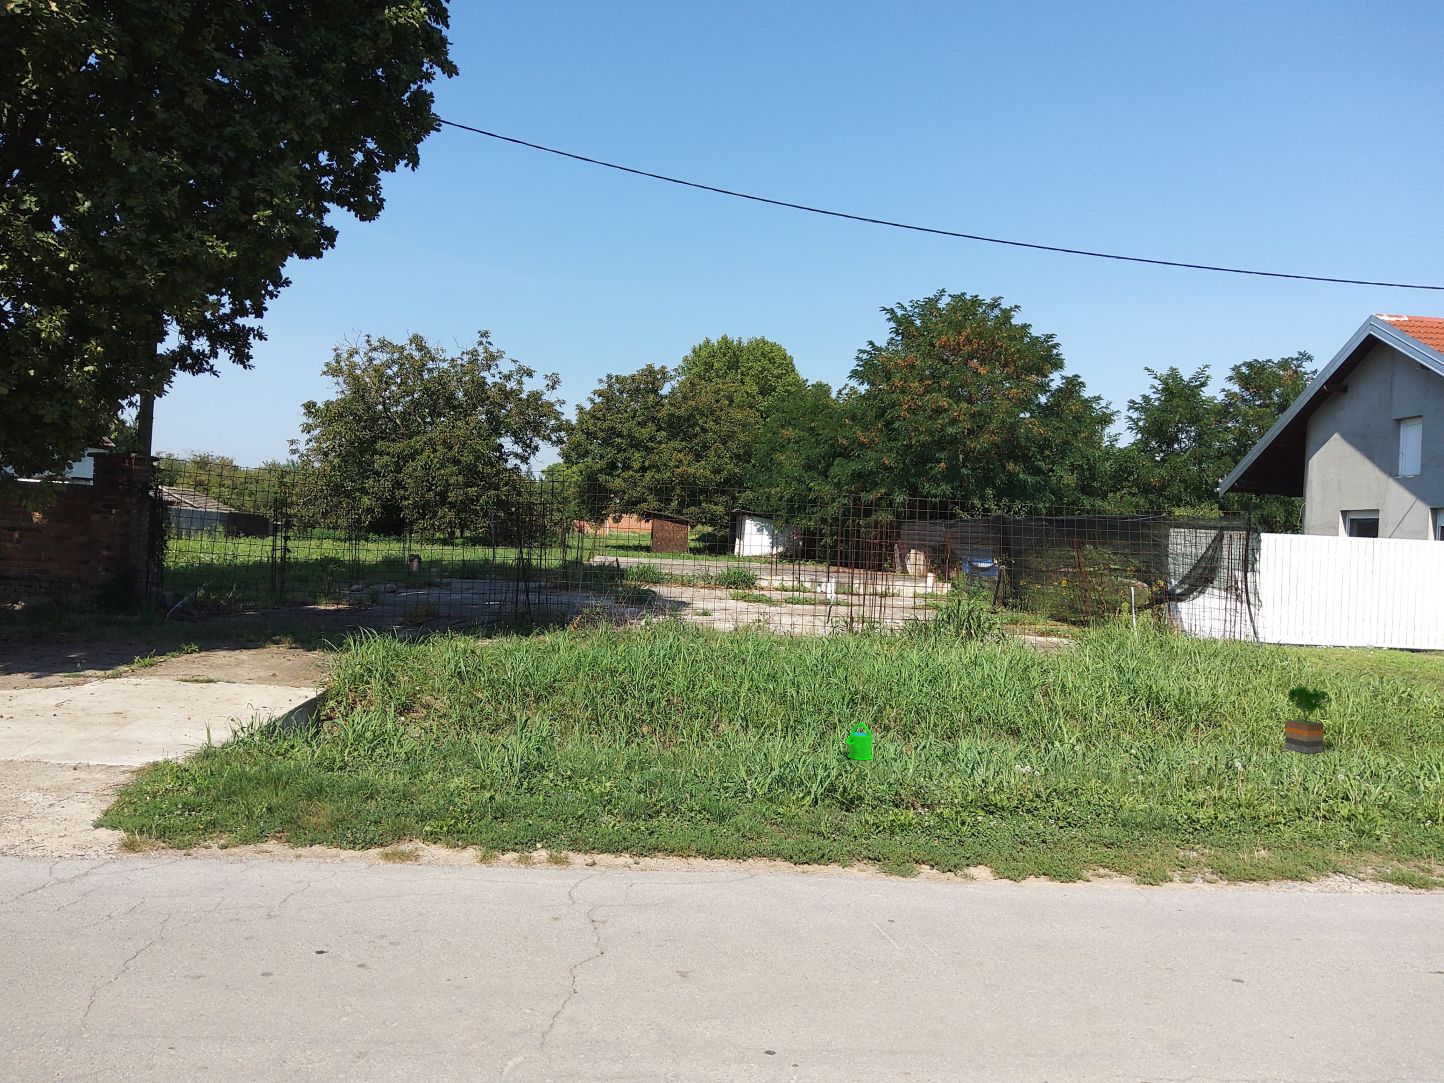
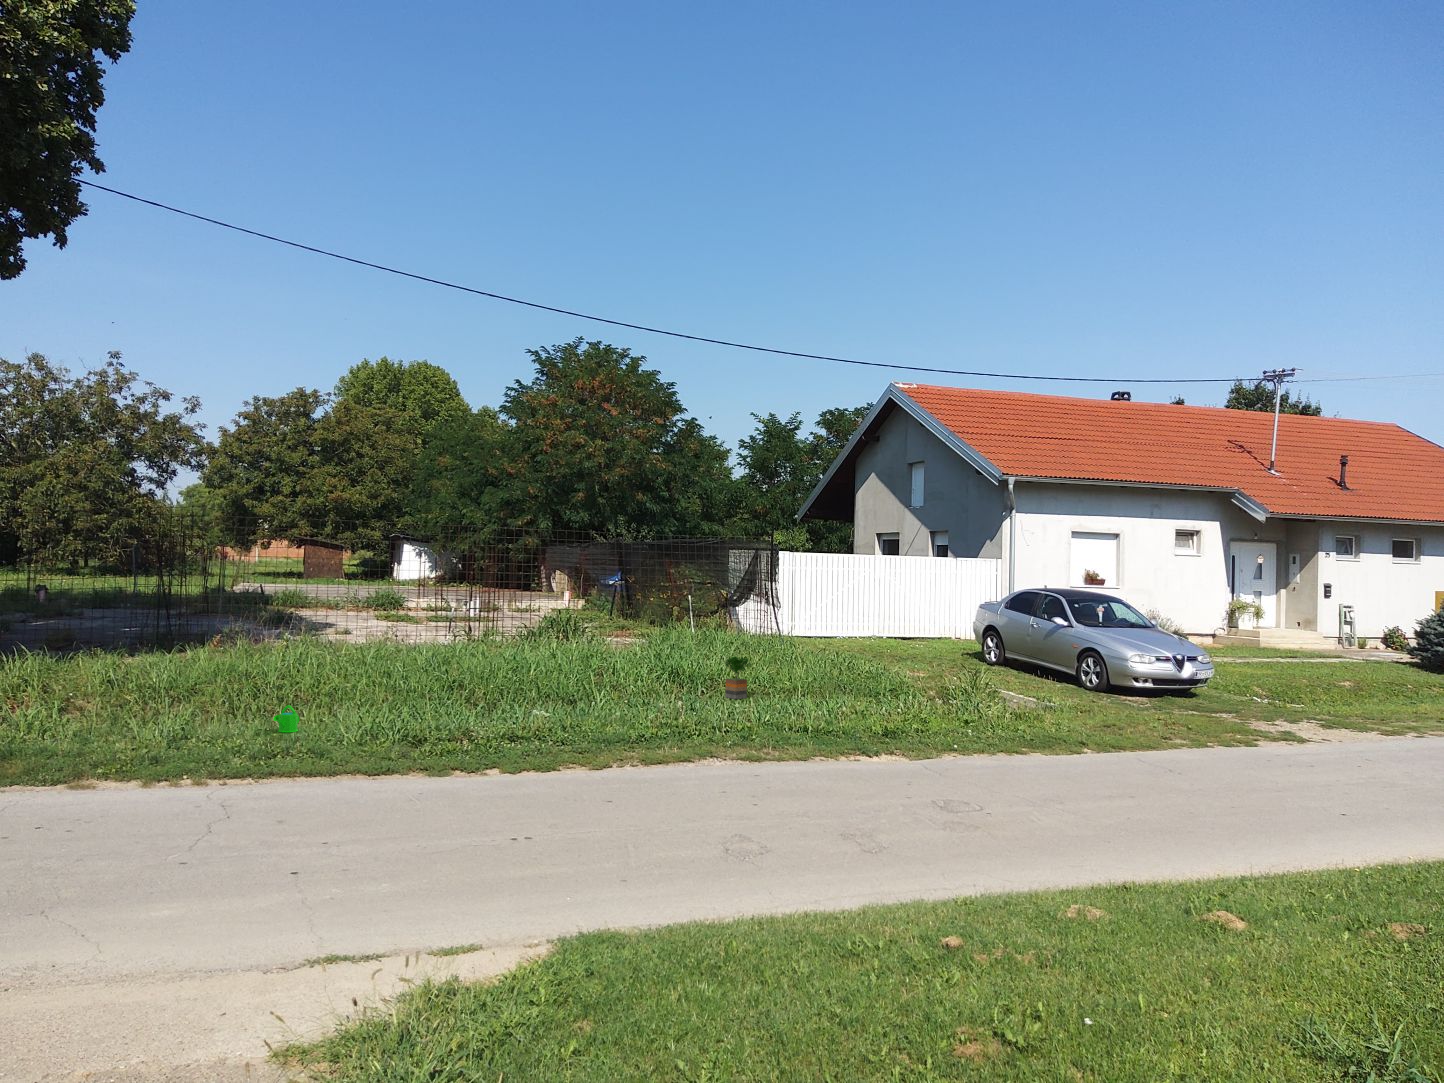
watering can: present [846,723,873,760] -> present [273,705,300,733]

